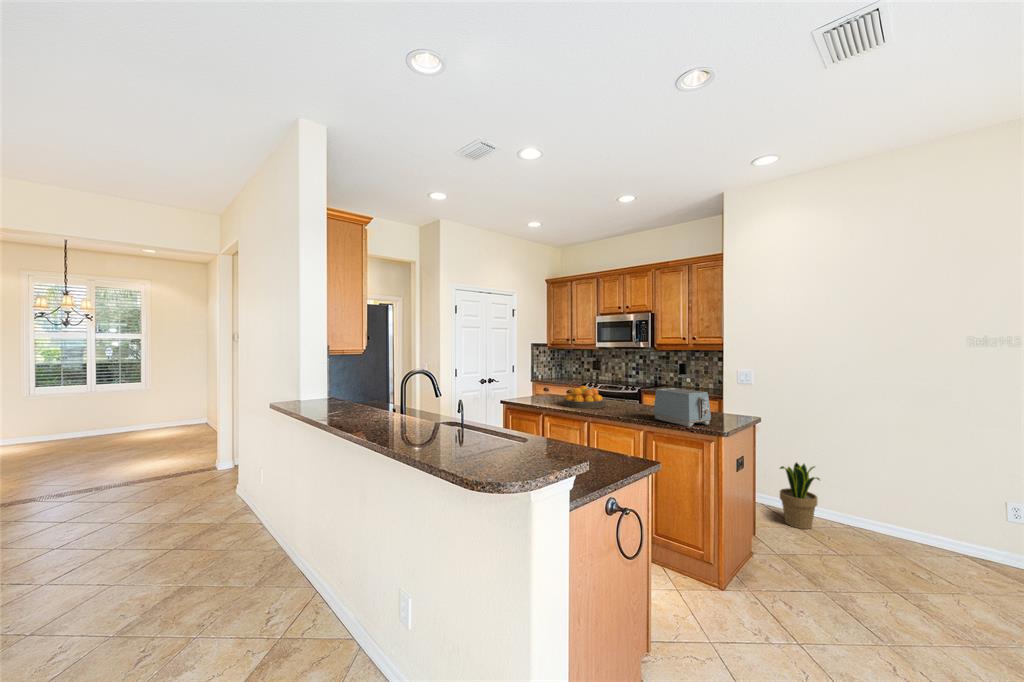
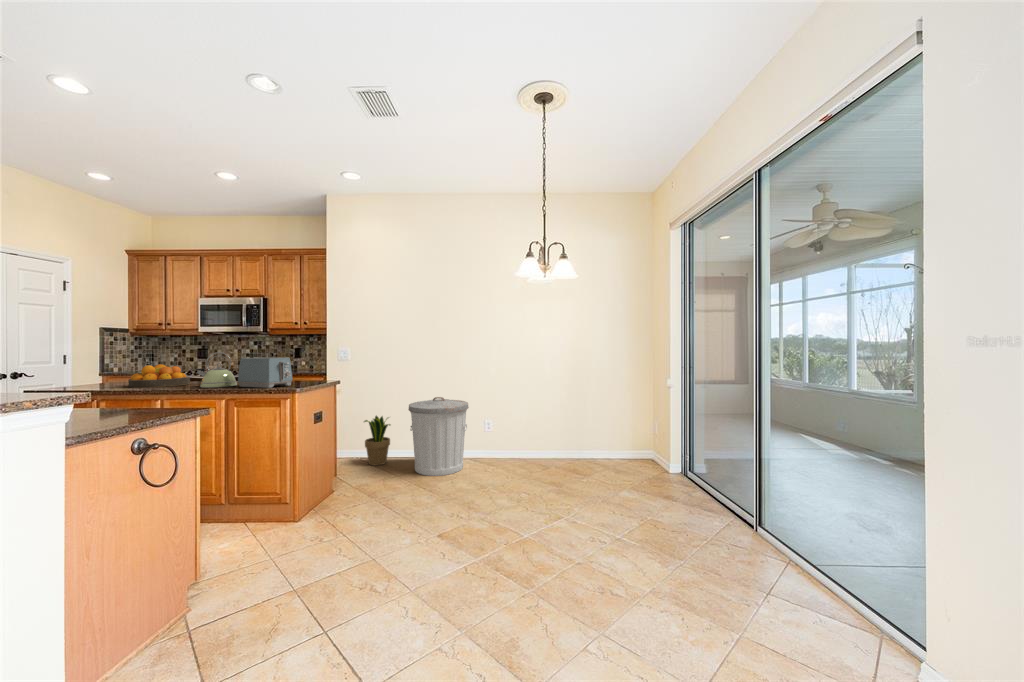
kettle: none [614,380,650,417] -> present [196,352,237,388]
trash can: none [856,455,982,586] -> present [408,397,469,476]

